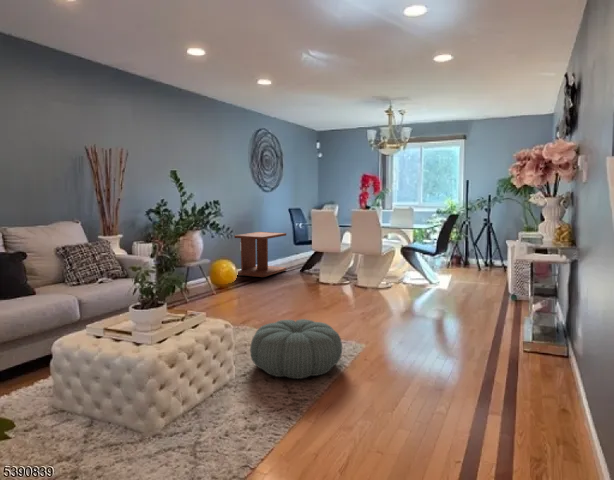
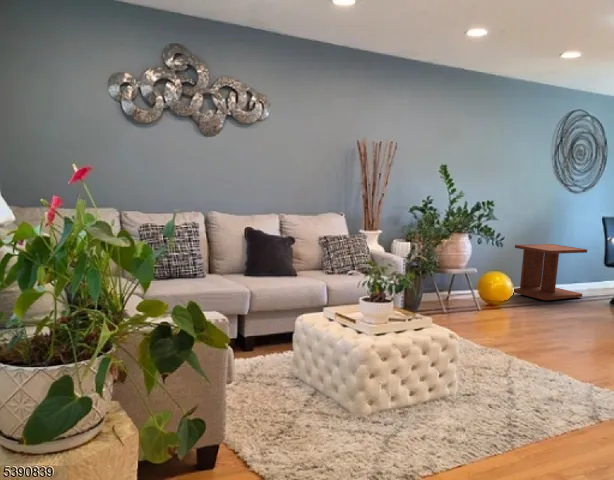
pouf: present [250,319,342,379] -> none [479,346,595,417]

